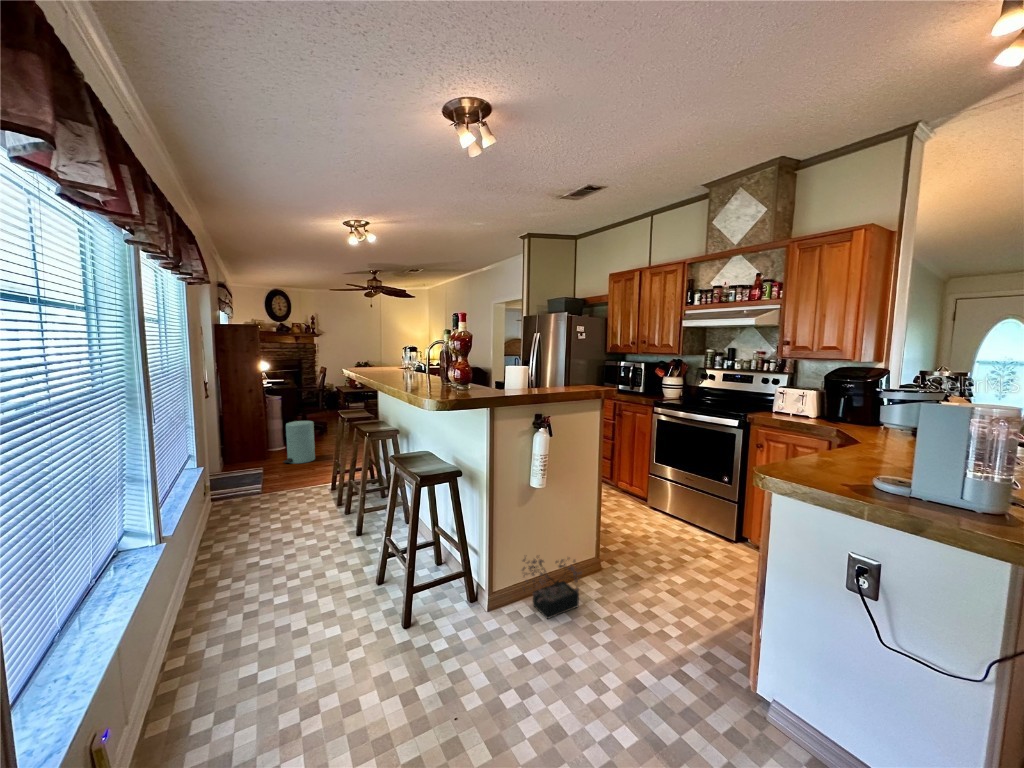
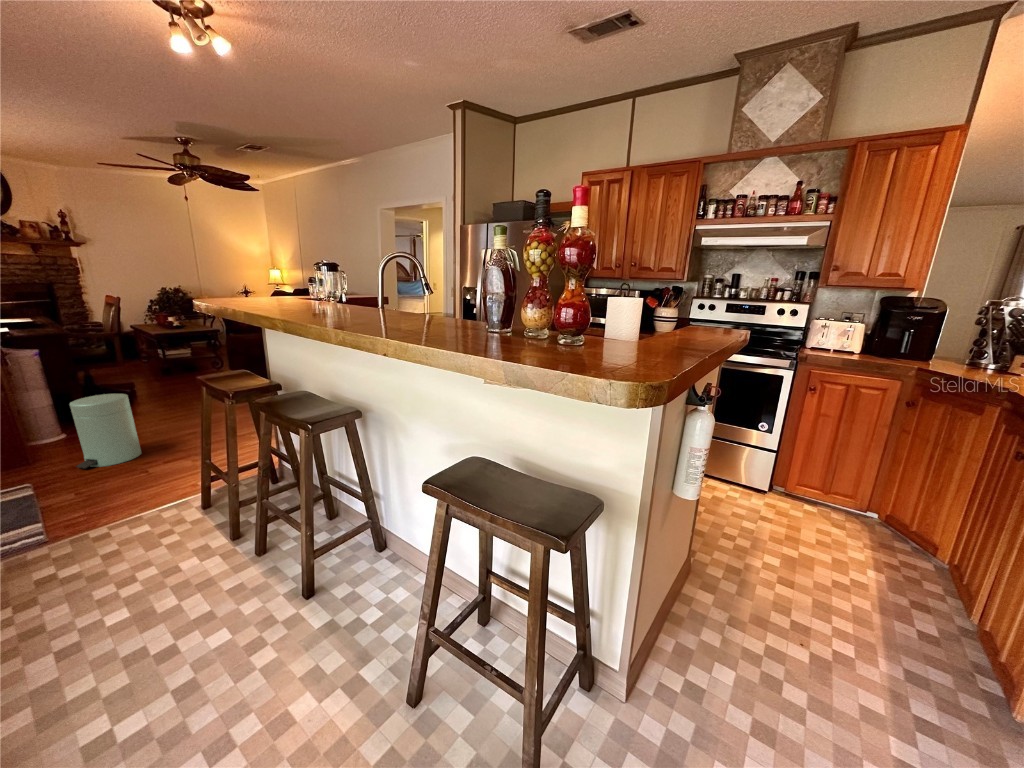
decorative plant: present [522,557,582,619] -> none [664,576,744,683]

